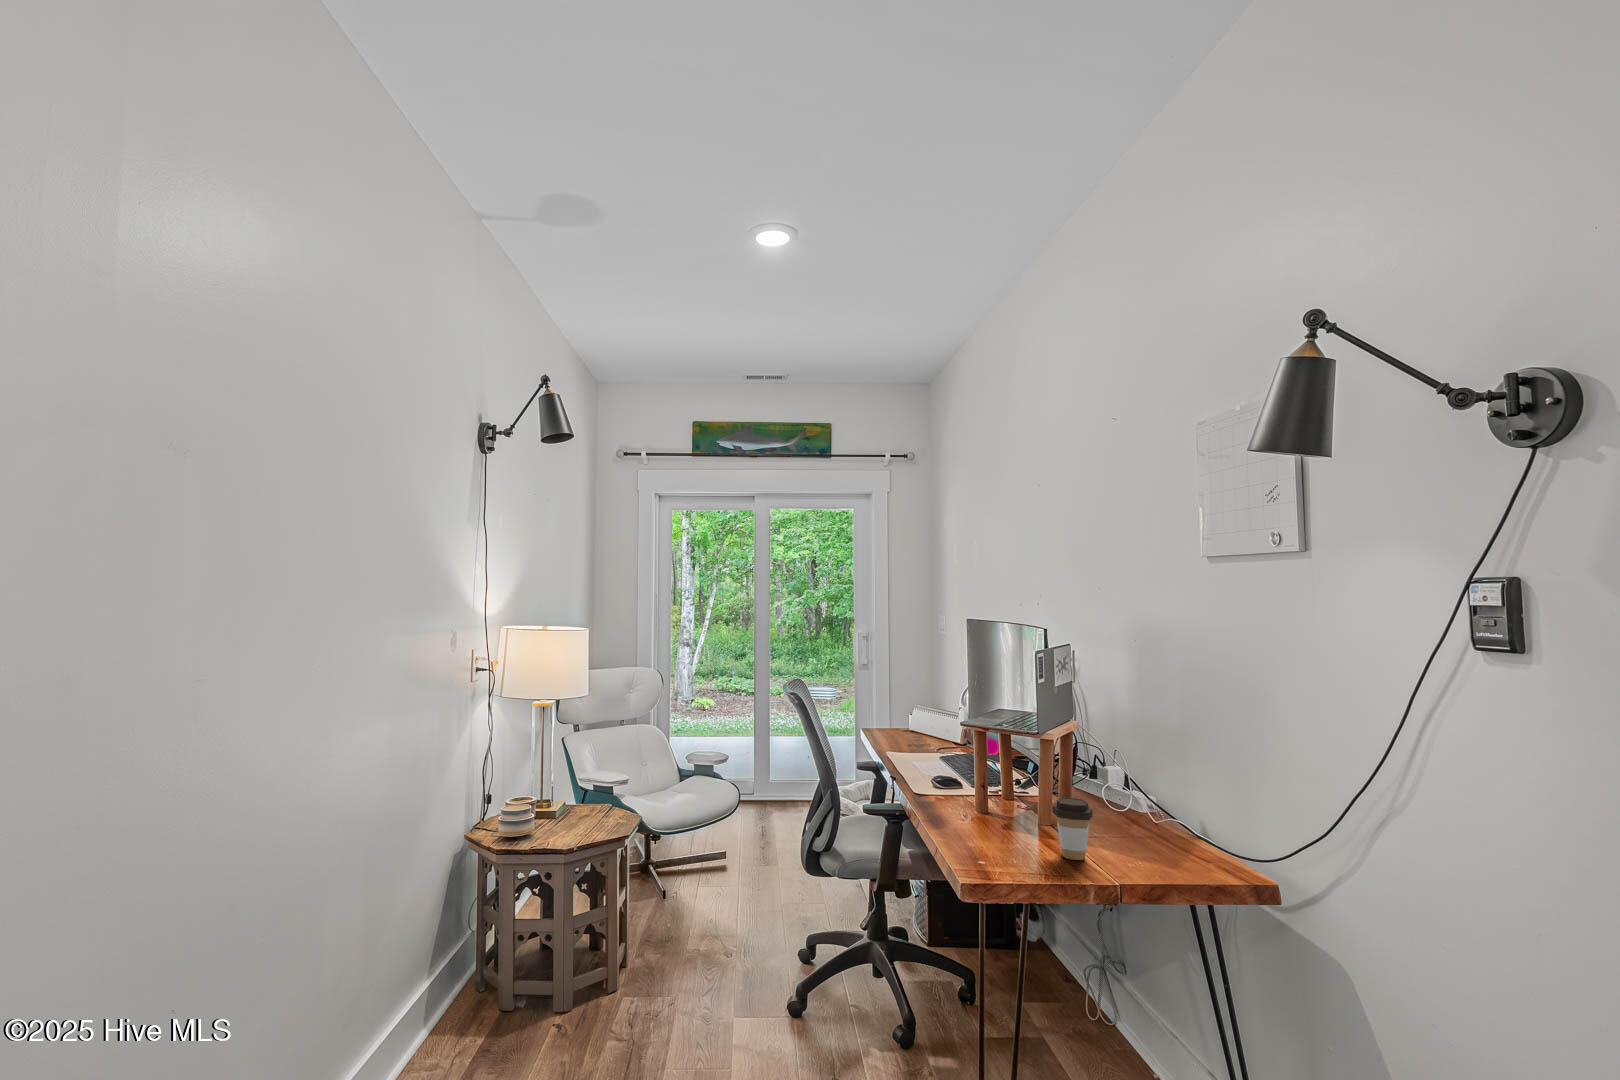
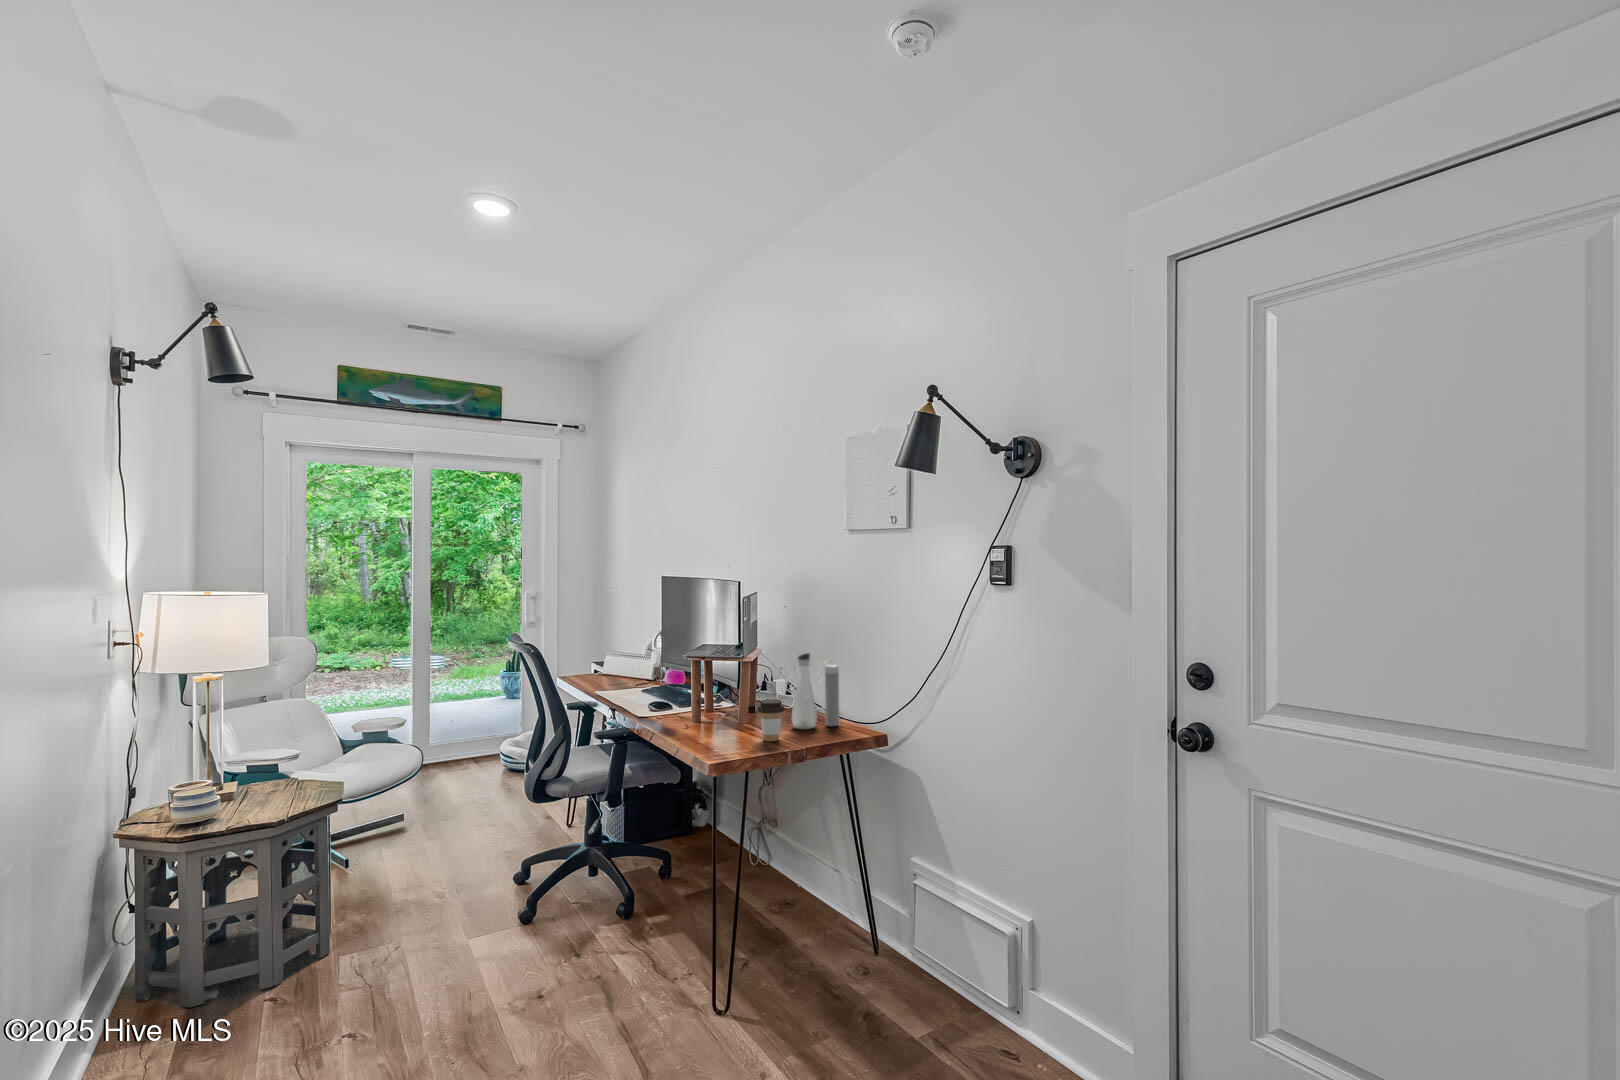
water bottle: none [1098,737,1187,849] -> present [788,653,839,729]

